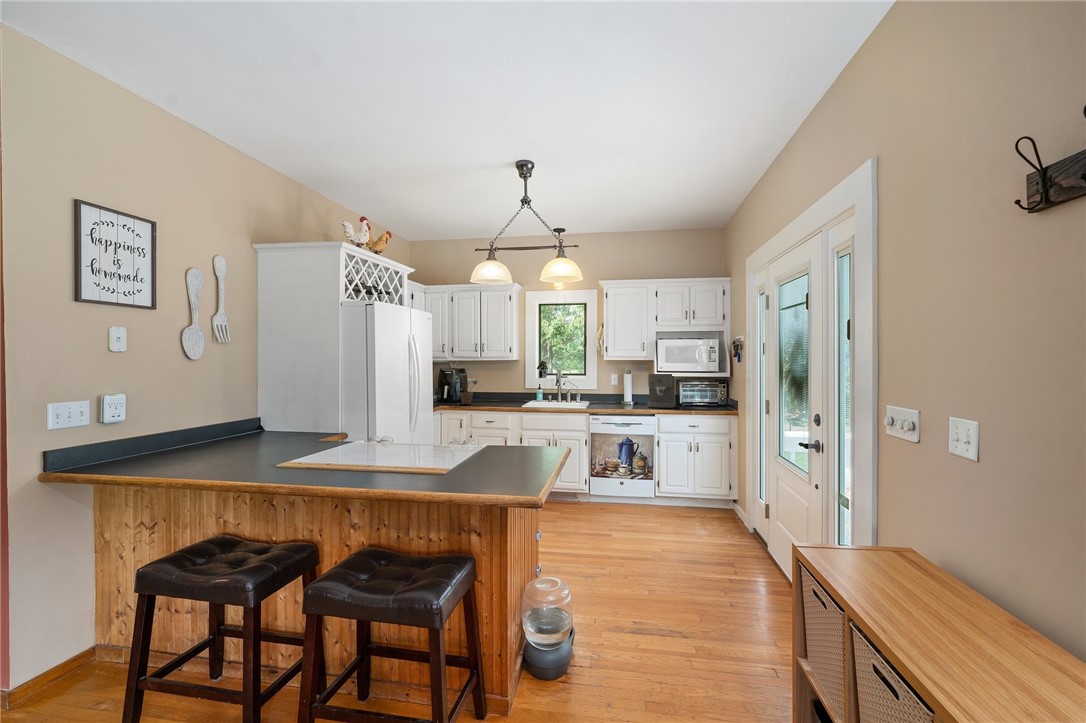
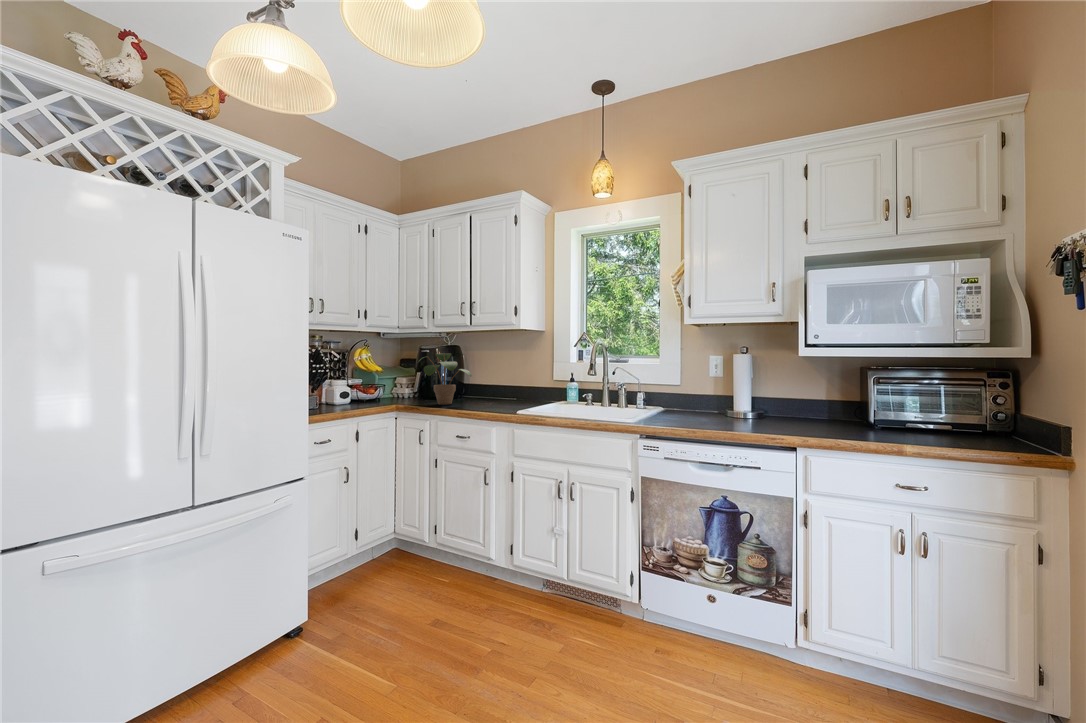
coffee maker: present [647,373,675,408] -> none [779,350,854,434]

